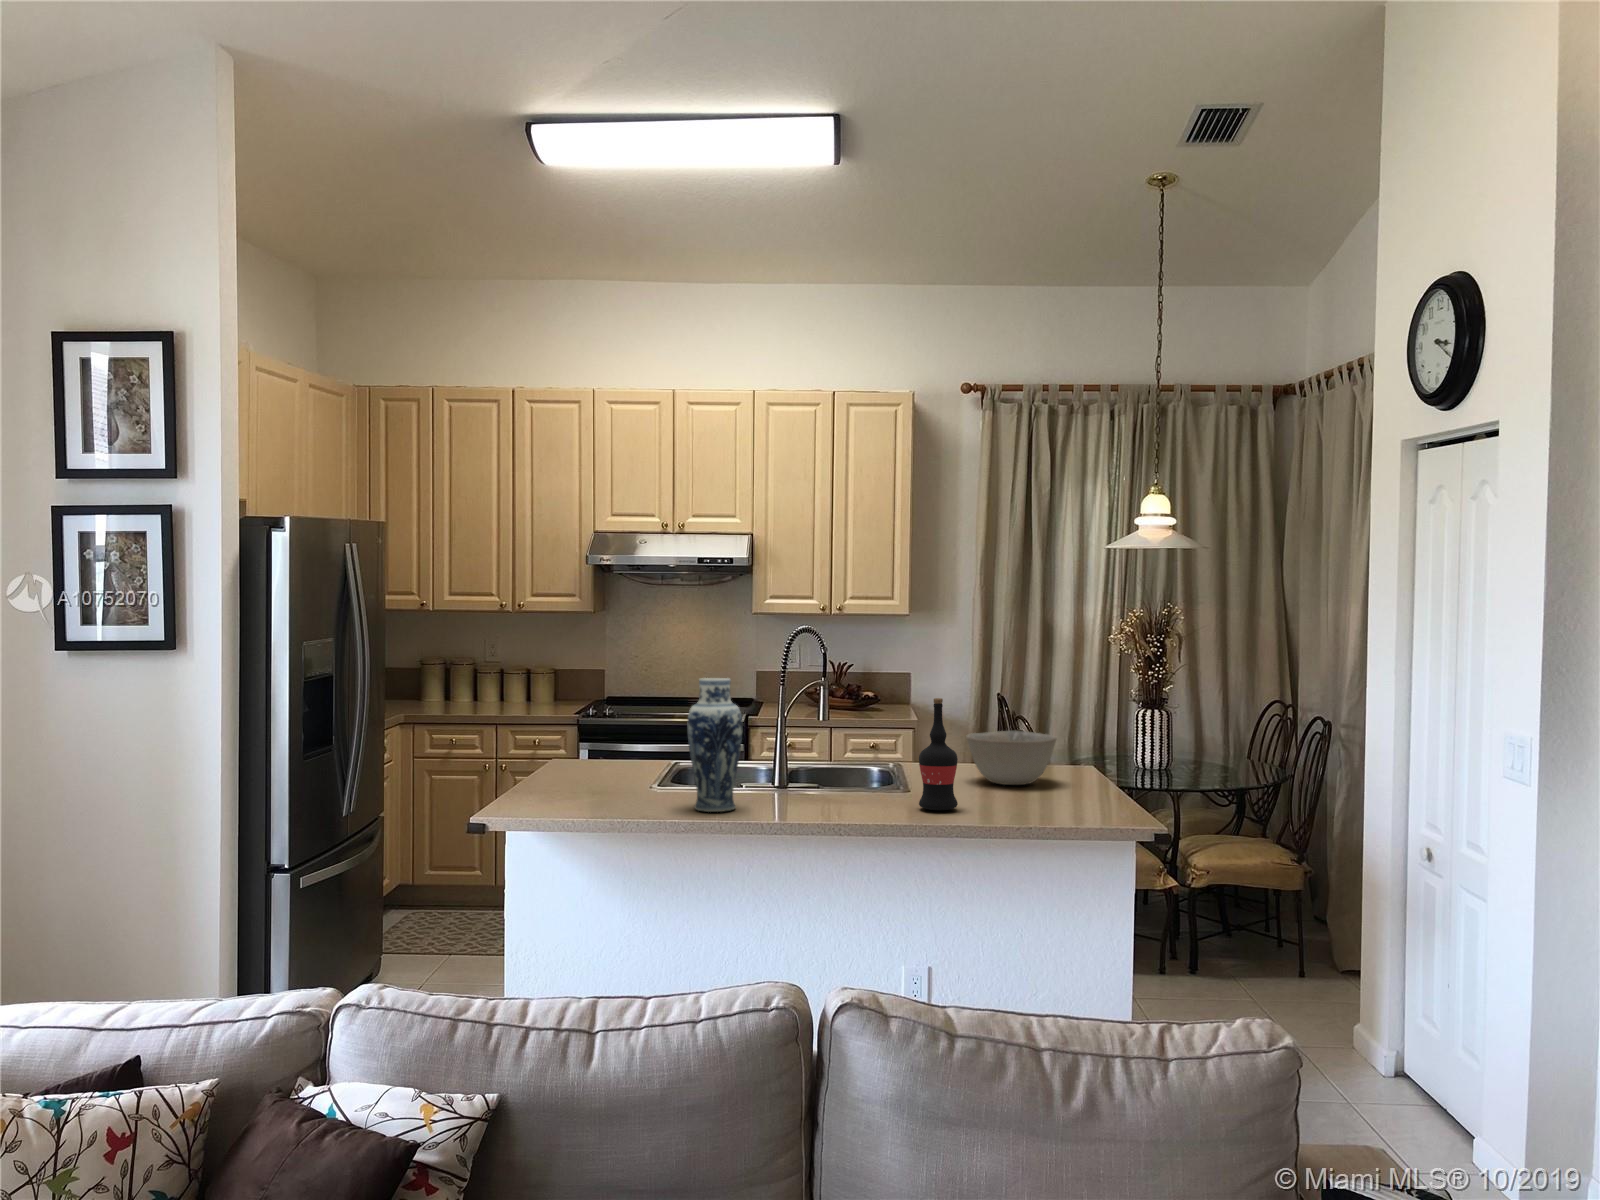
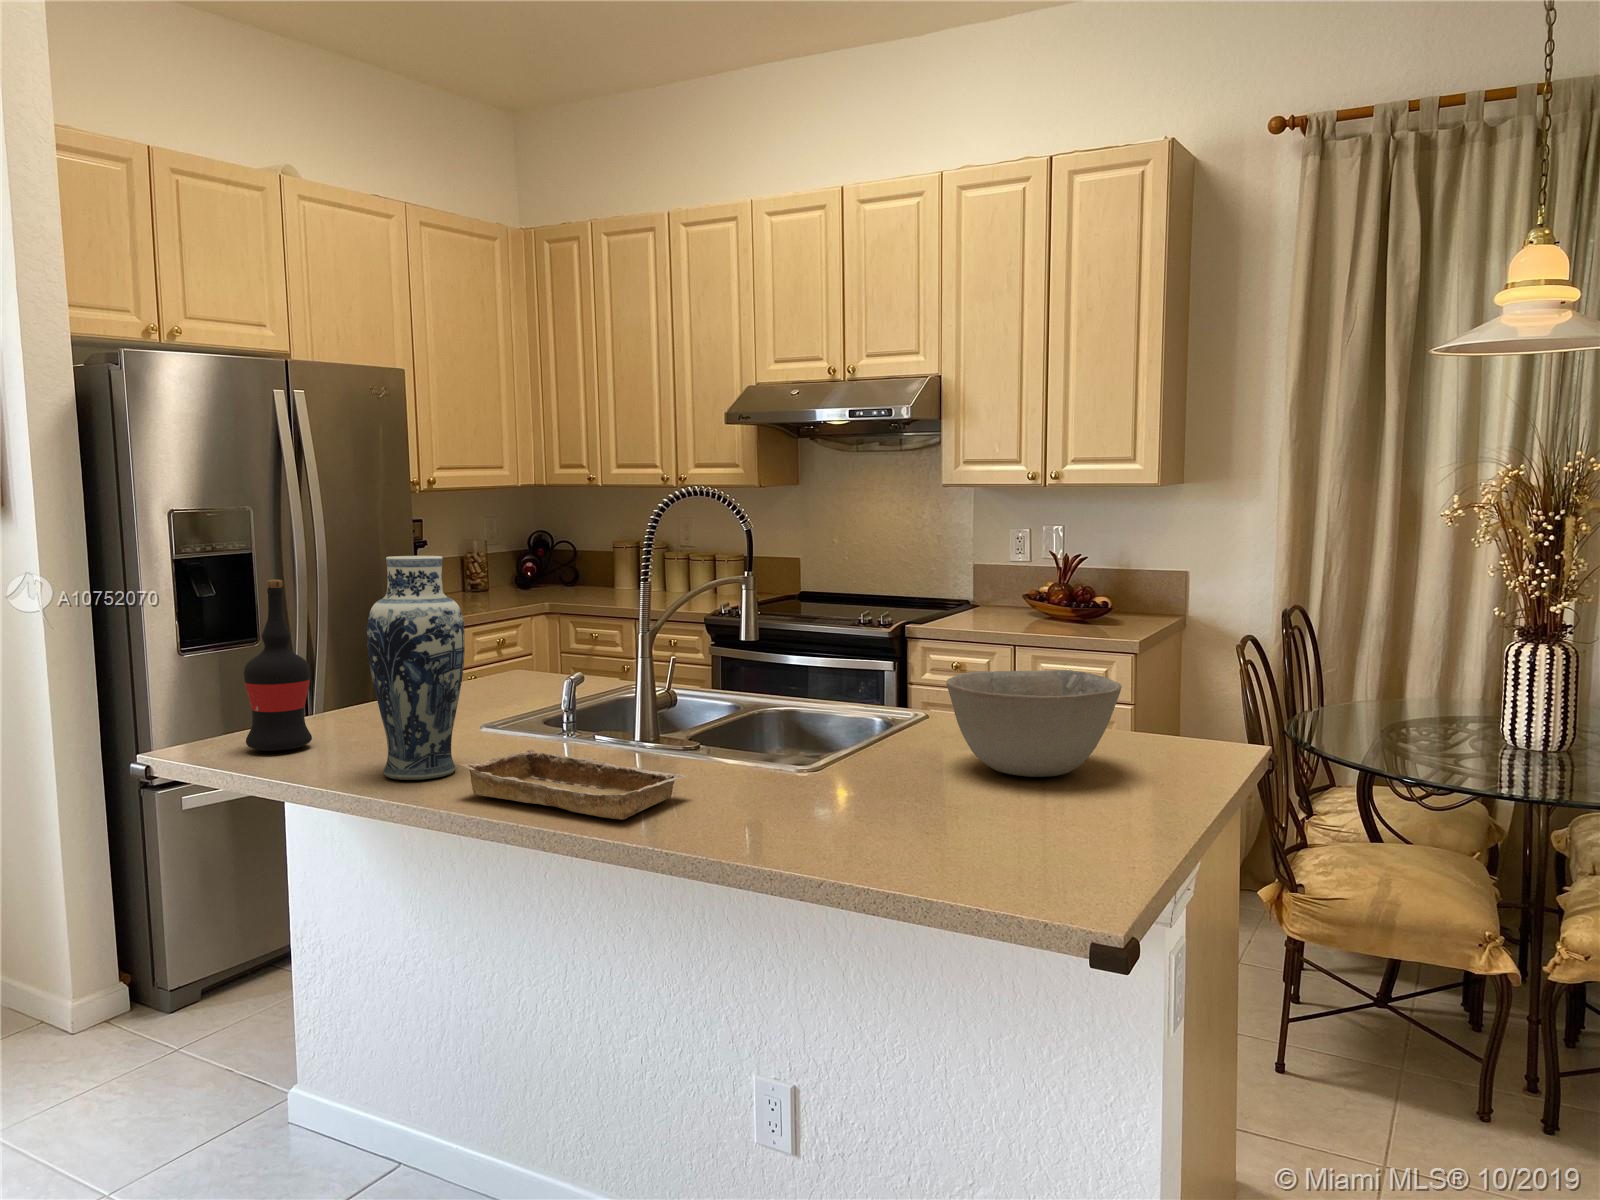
wine bottle: present [919,698,958,810] -> present [244,580,312,751]
tray: none [776,790,893,814] -> present [459,750,687,820]

